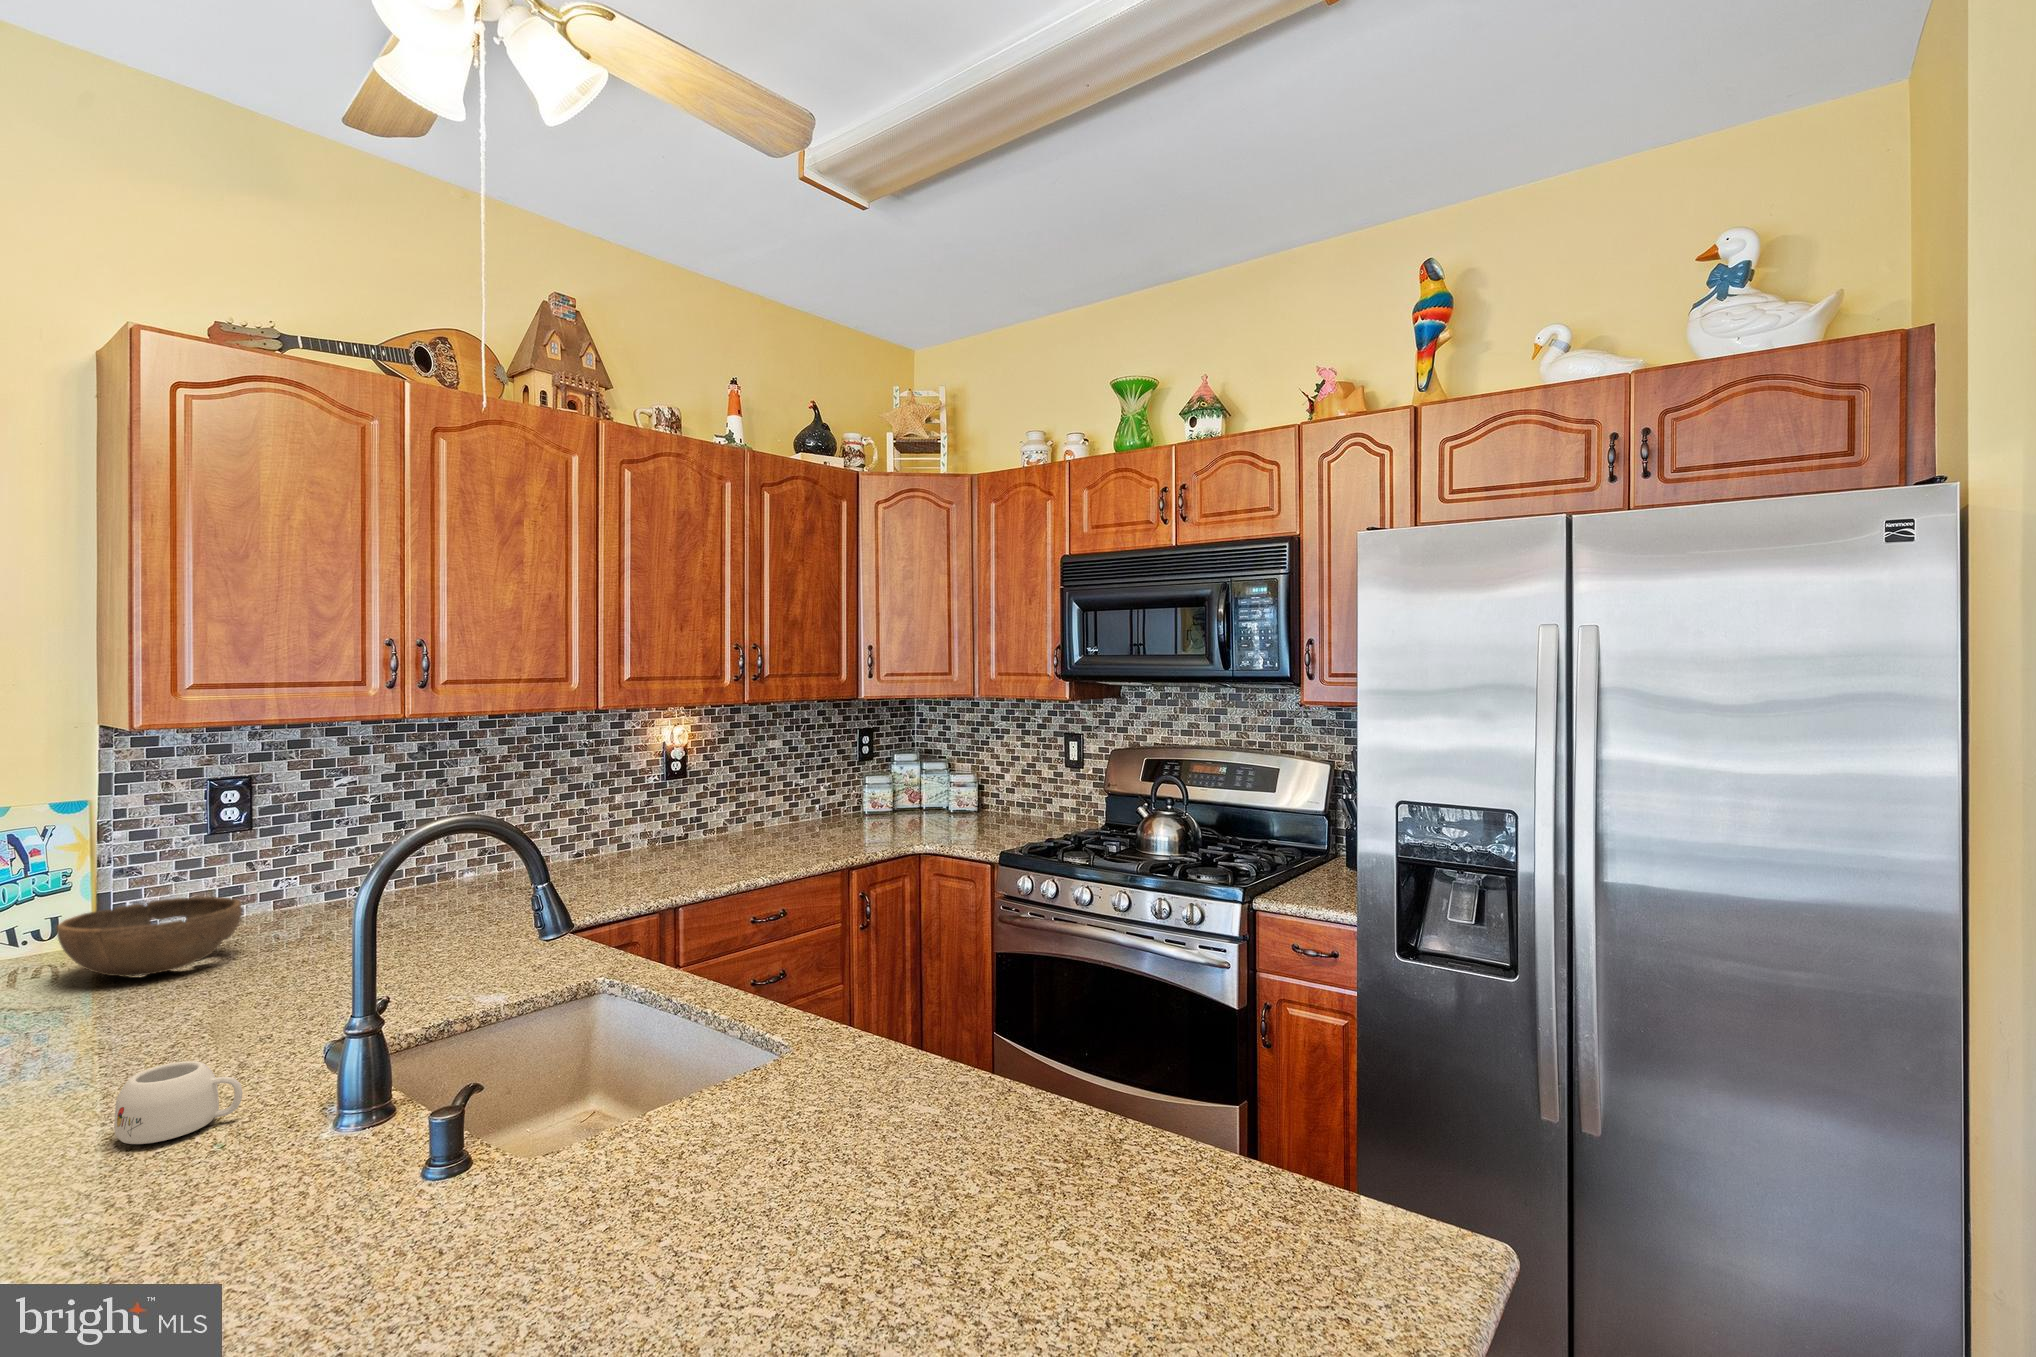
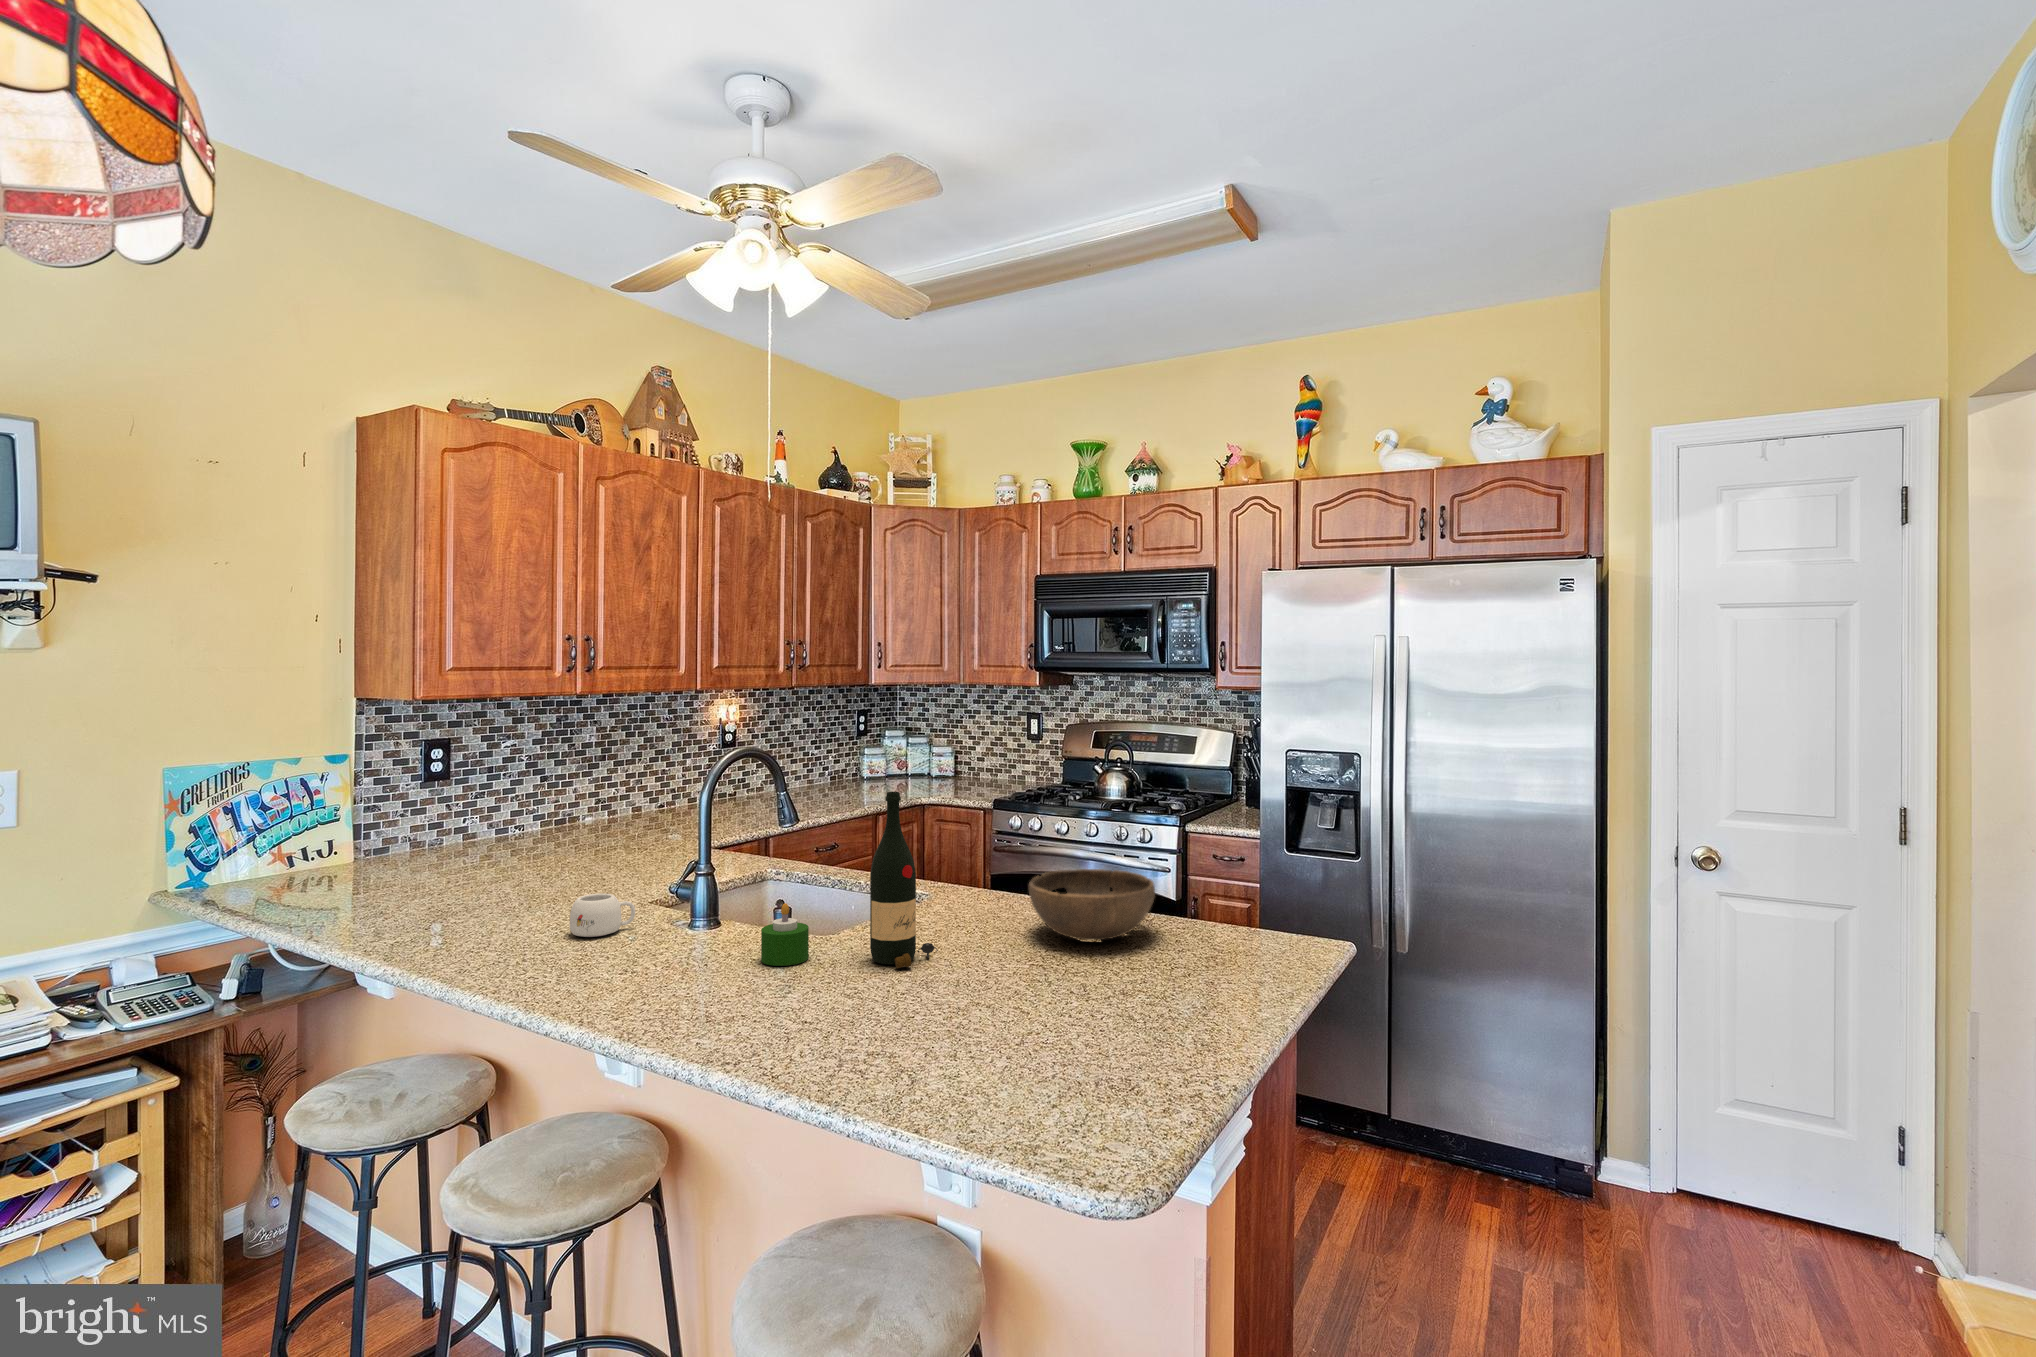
bowl: present [57,897,242,976] -> present [1029,869,1155,940]
wine bottle: none [504,930,645,1293] -> present [870,792,938,968]
candle: none [316,1133,420,1263] -> present [761,903,809,966]

